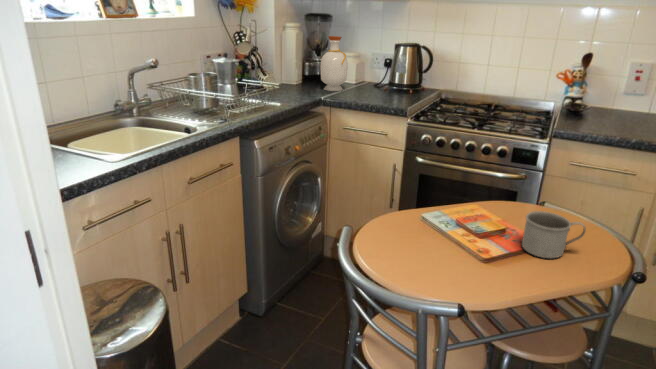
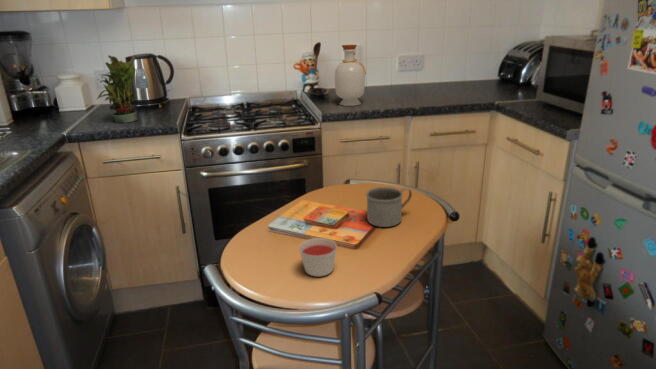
bottle: present [320,36,348,91] -> present [335,45,366,106]
potted plant: none [355,38,396,99] -> present [98,55,138,123]
candle: none [415,234,454,273] -> present [299,238,337,276]

